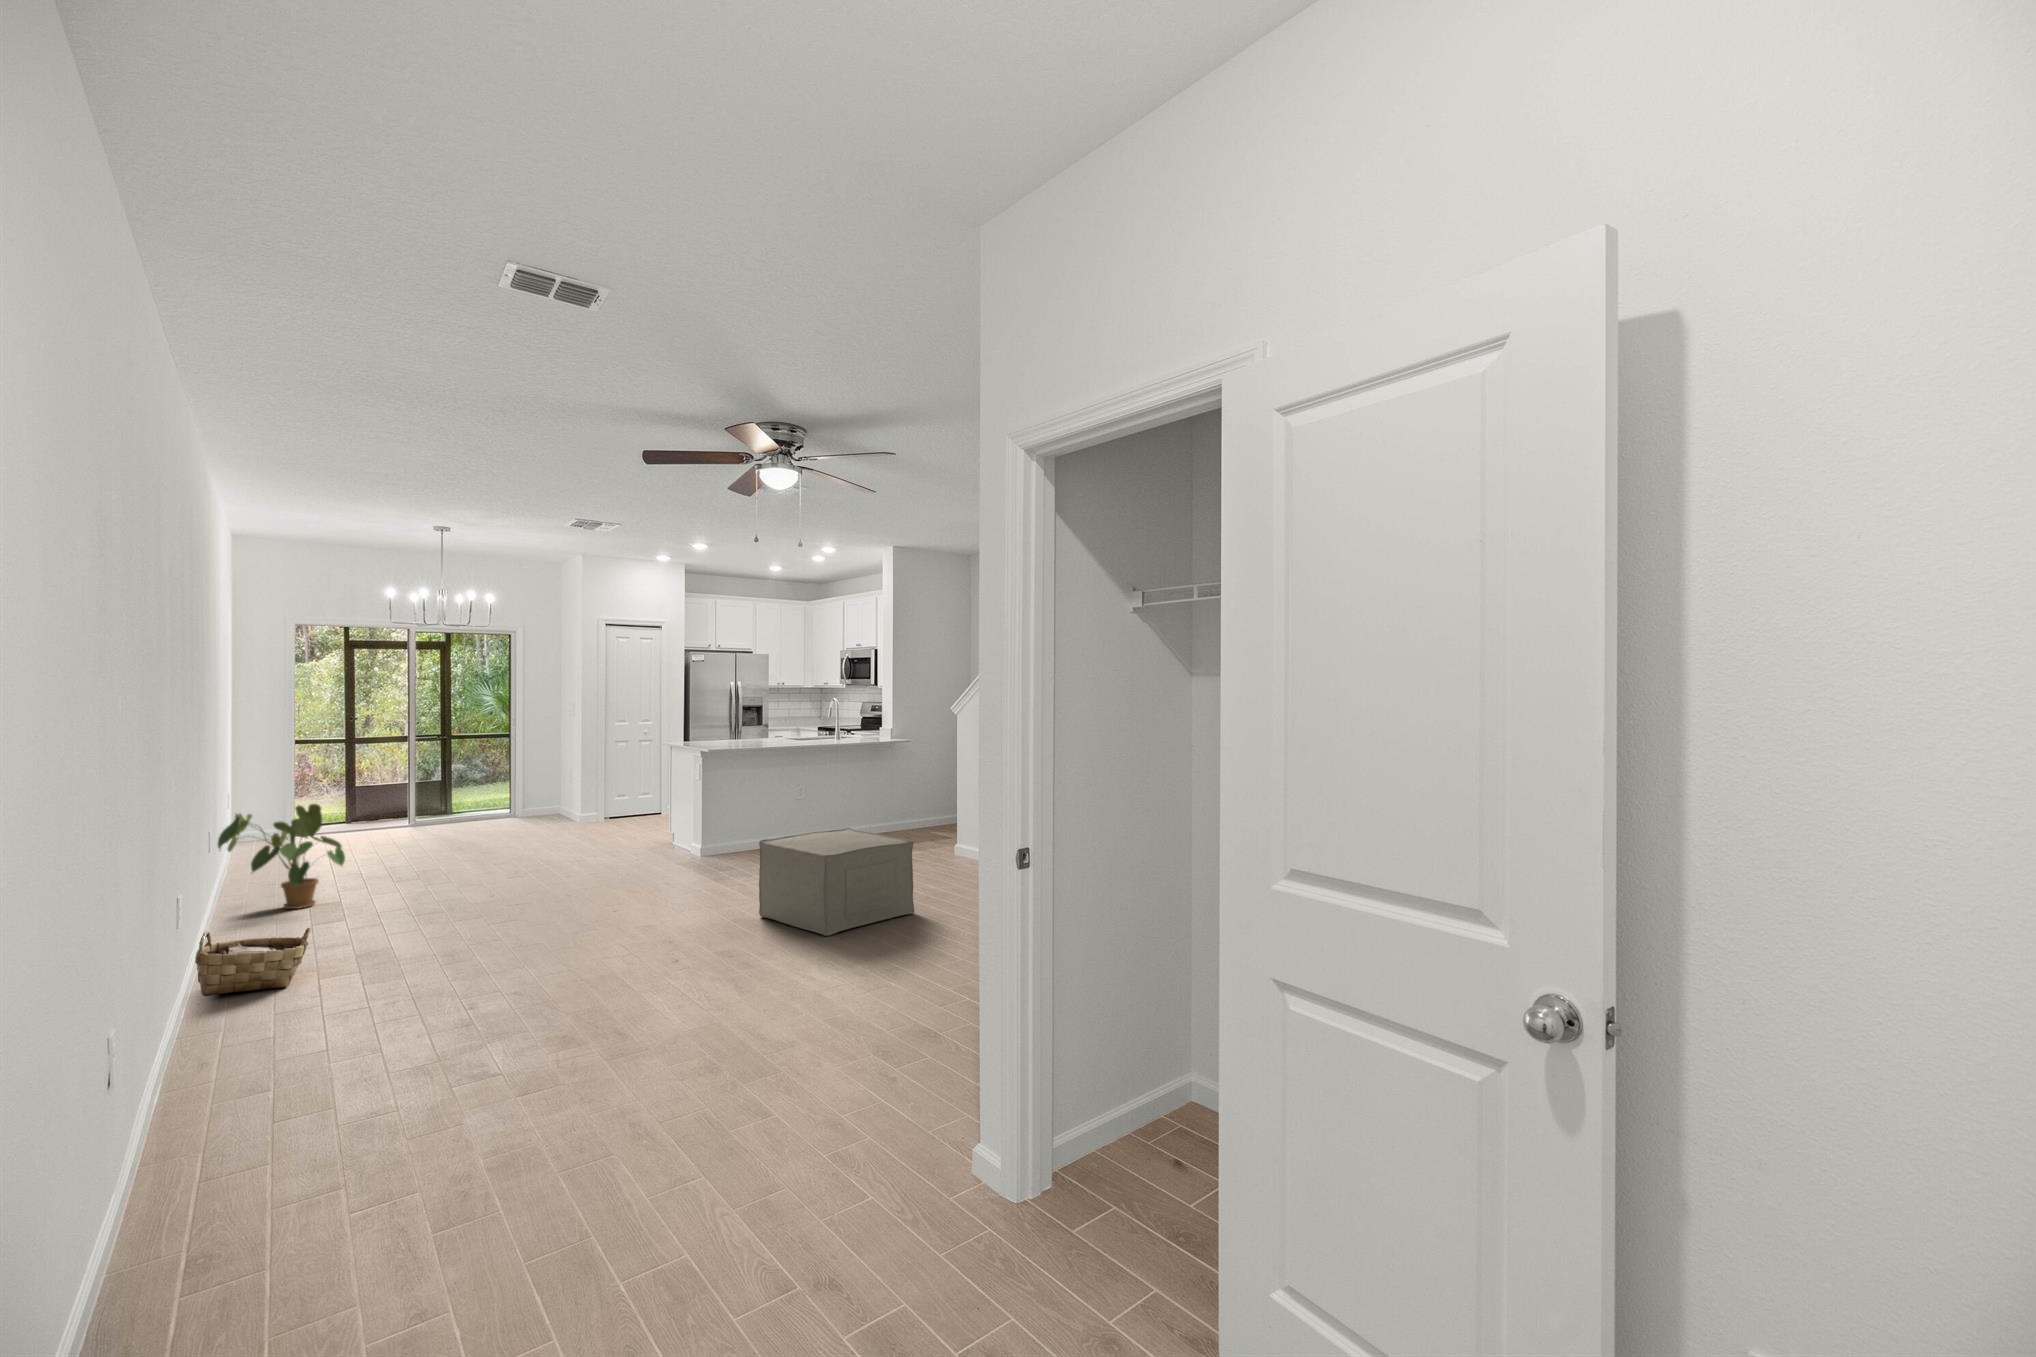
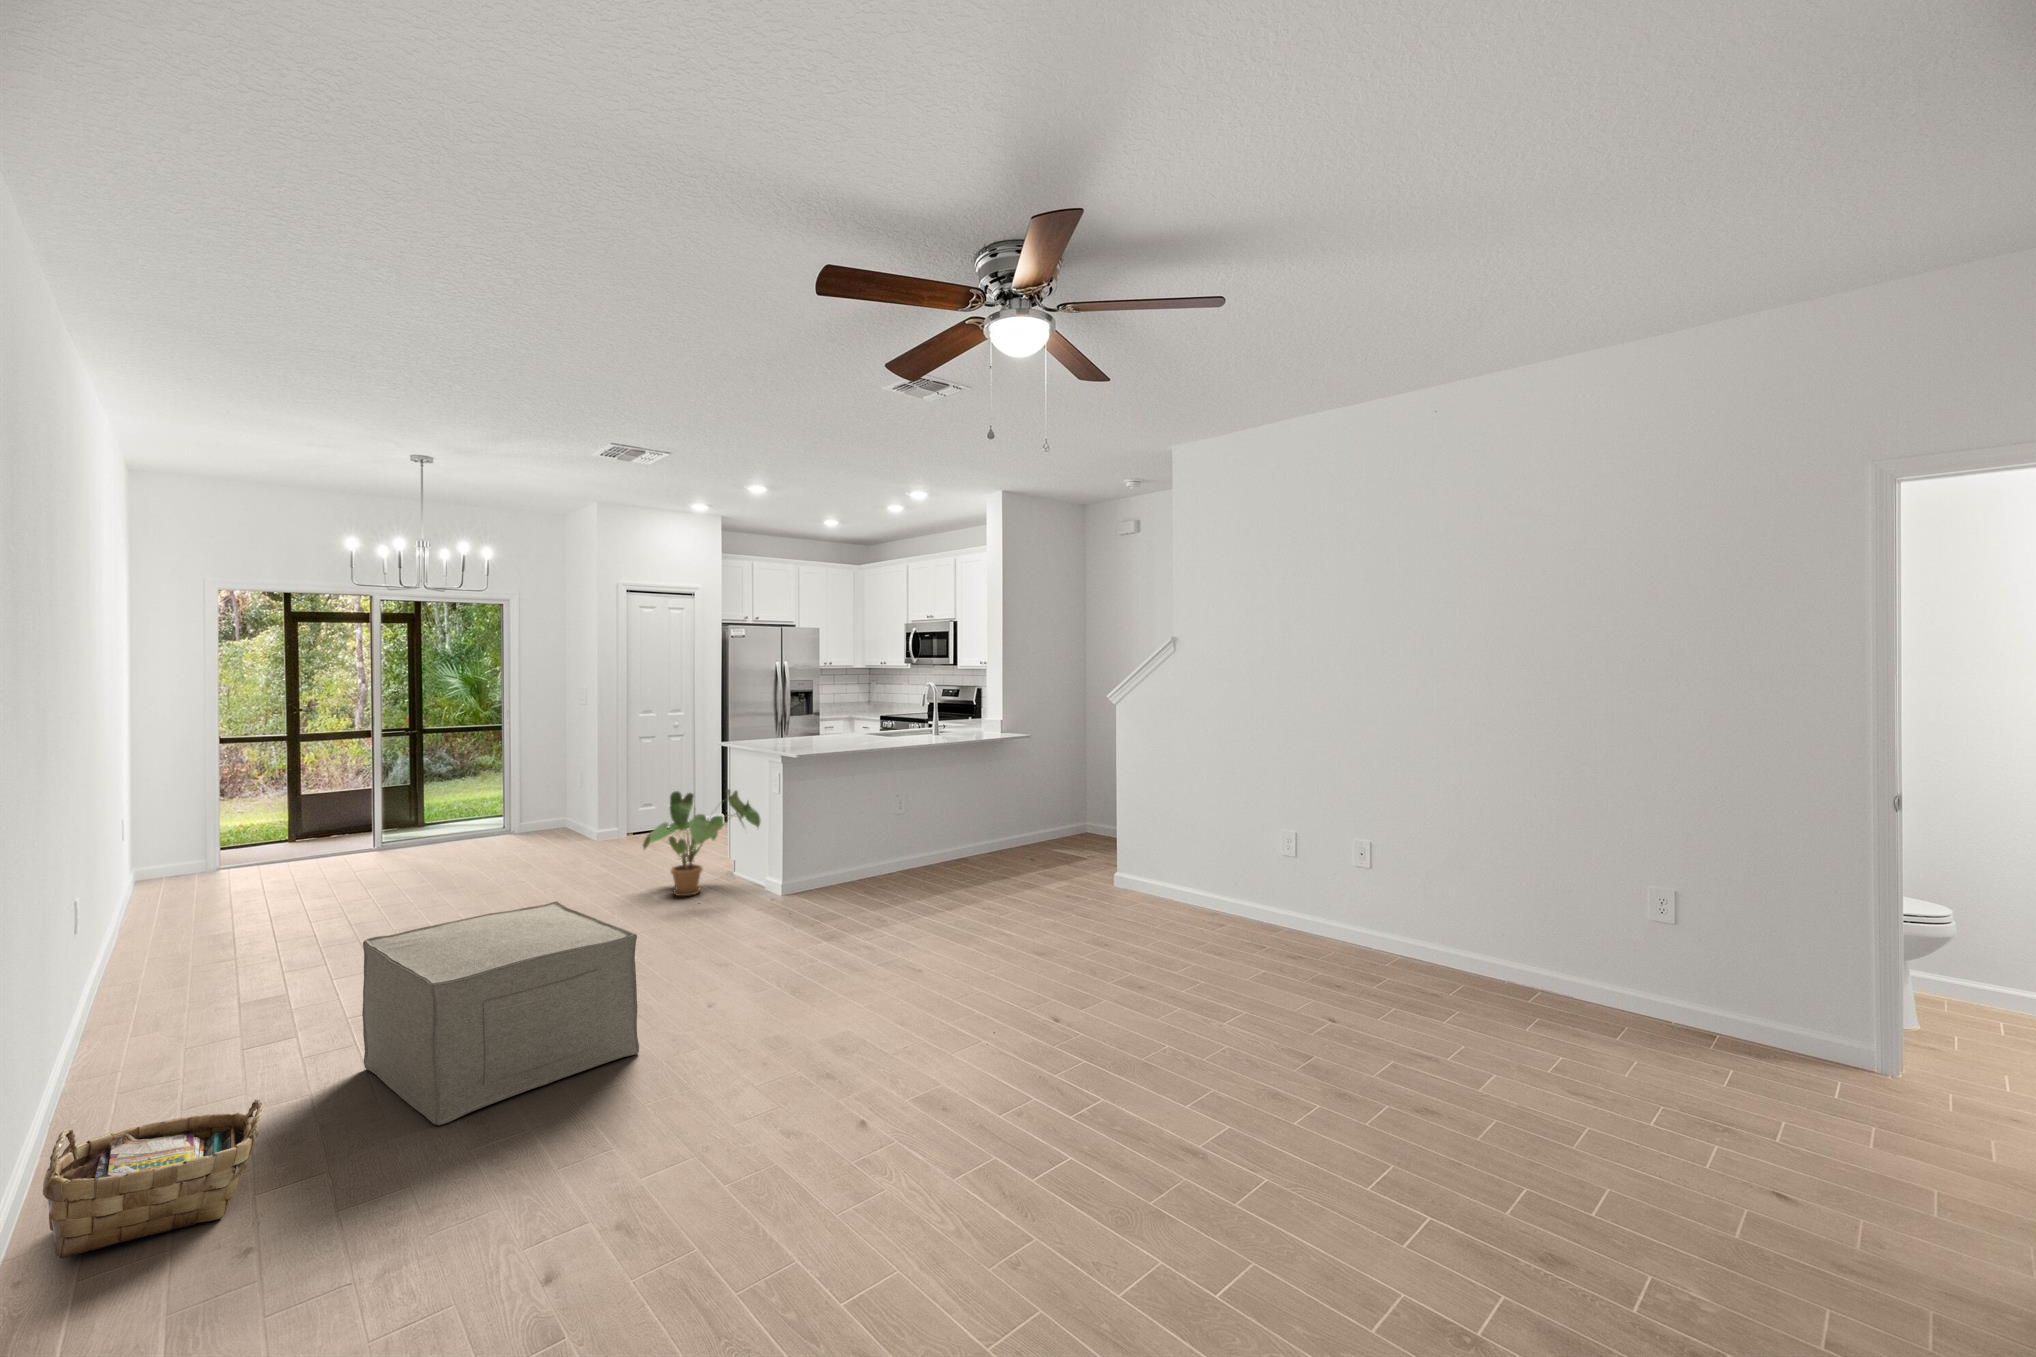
house plant: present [218,804,345,909] -> present [643,789,761,896]
ottoman: present [759,828,914,936] -> present [362,901,639,1125]

